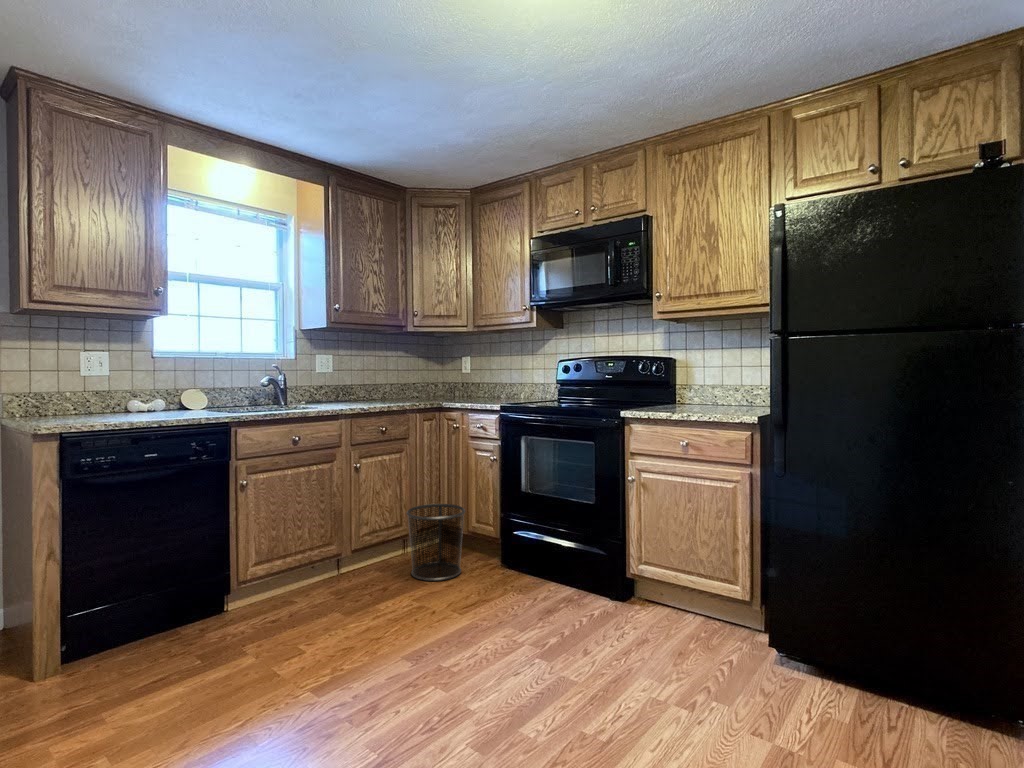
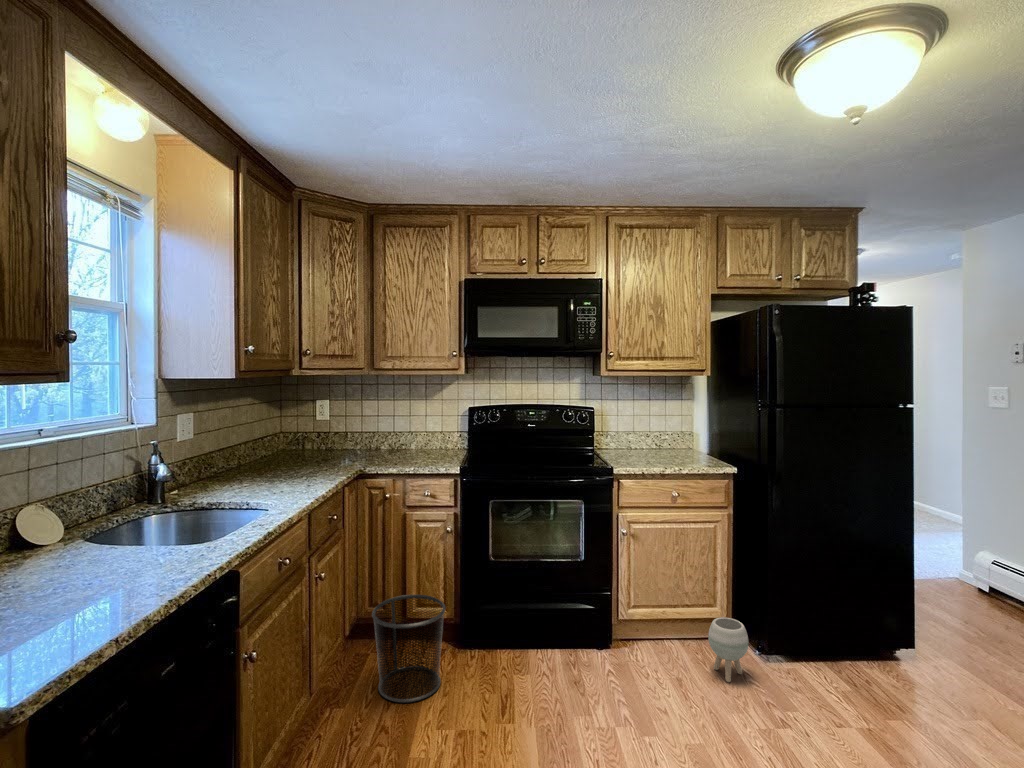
planter: none [674,585,720,656] -> present [708,617,748,682]

